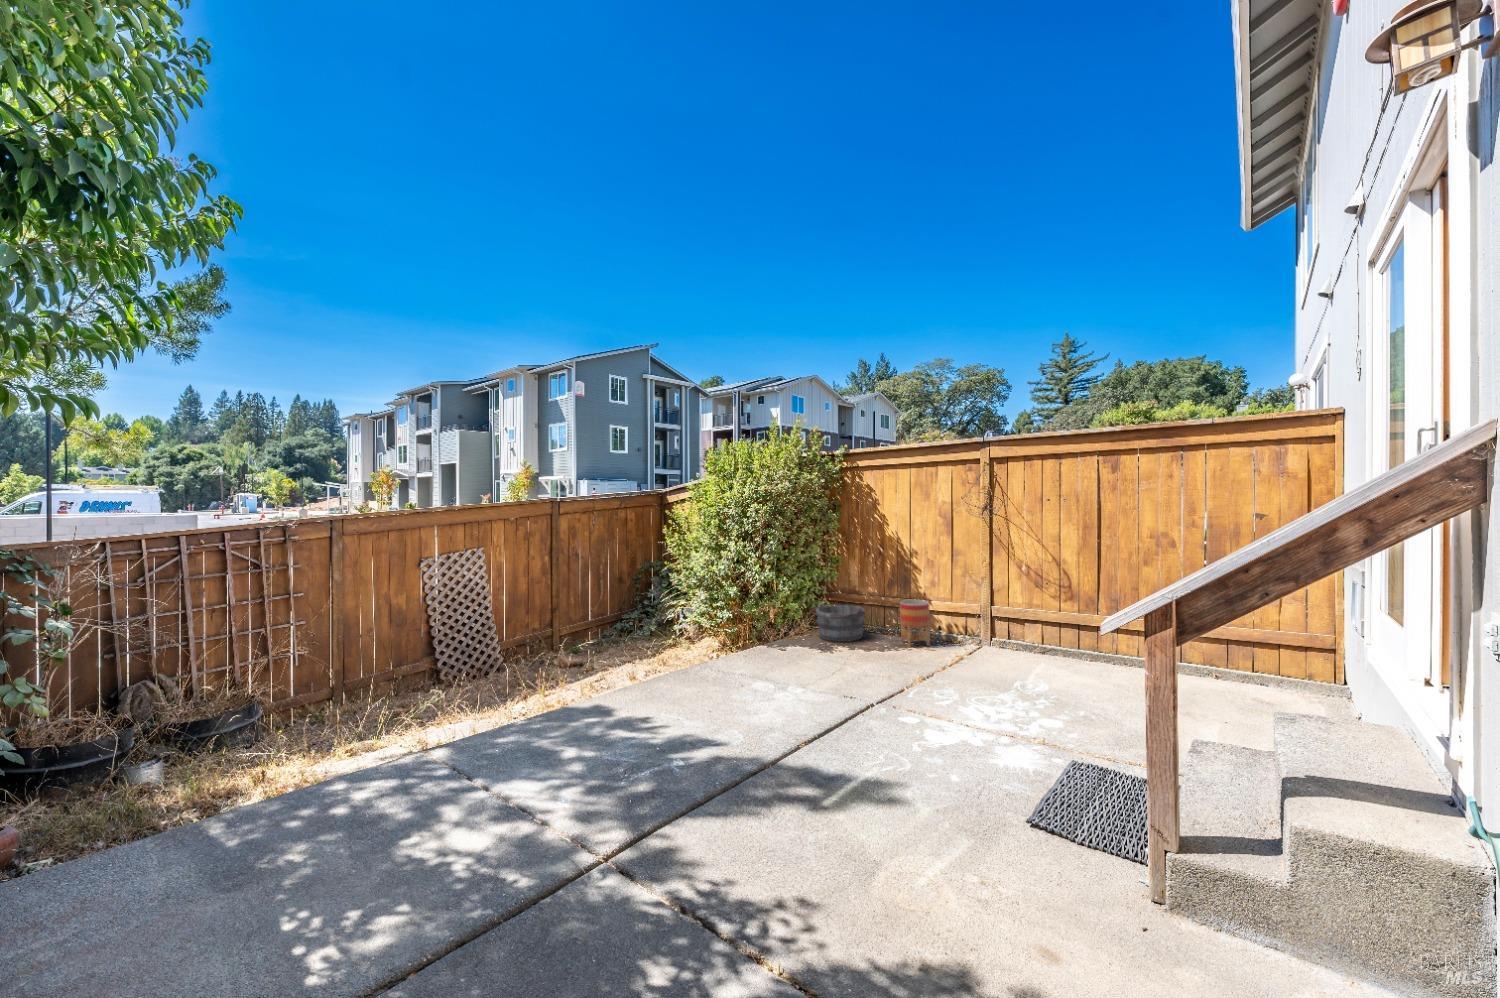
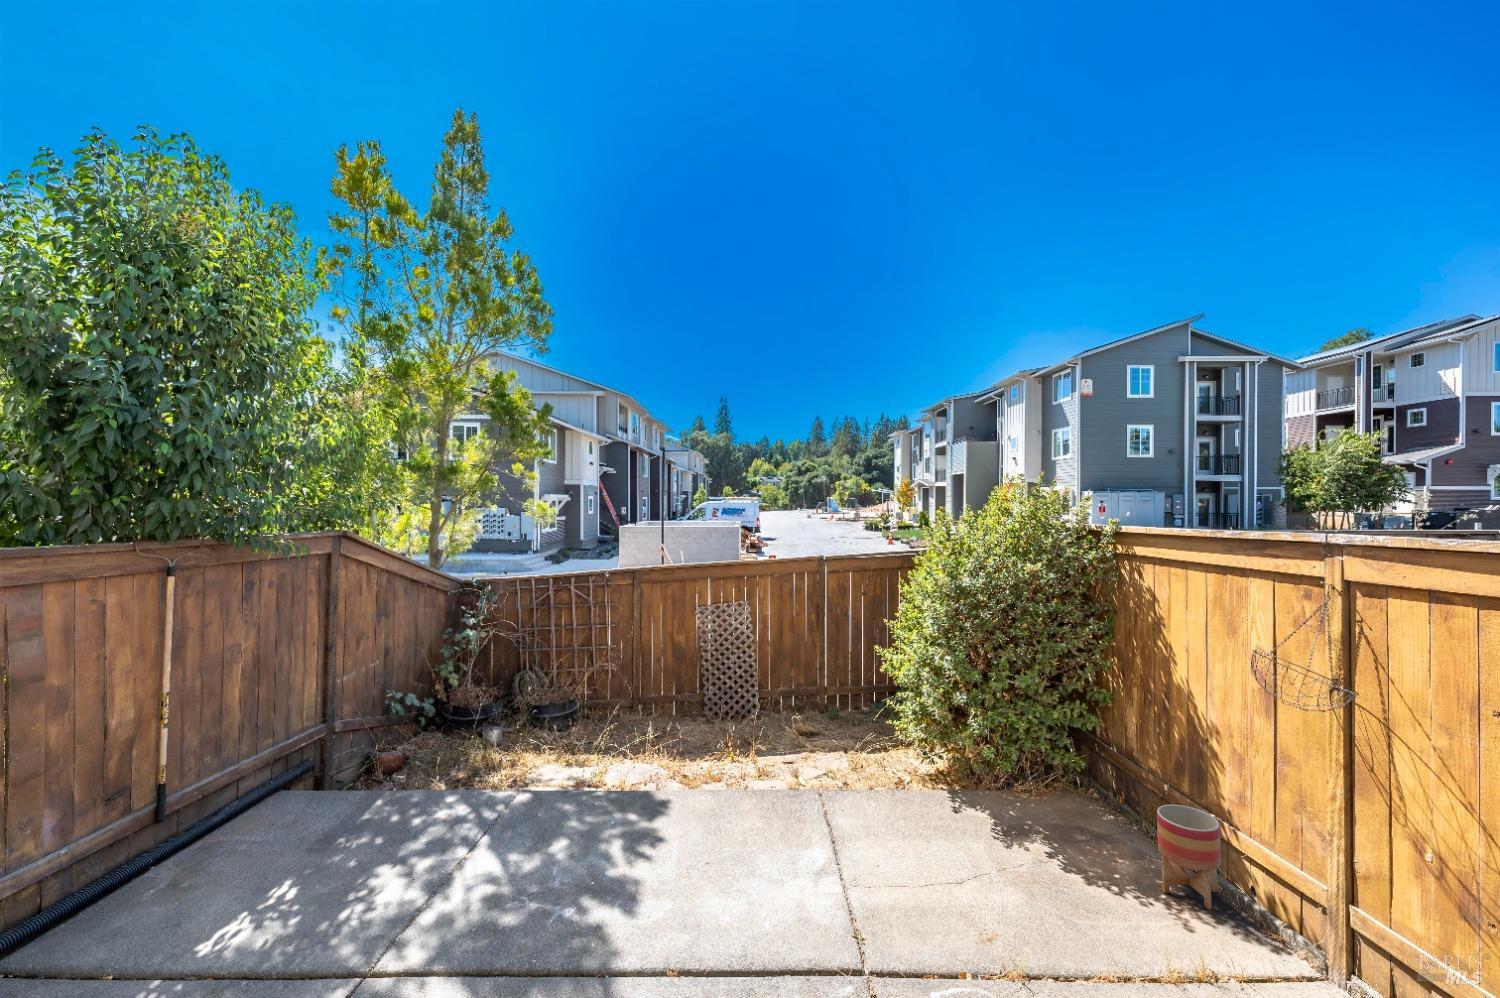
bucket: present [815,603,865,642] -> none [1034,755,1129,837]

